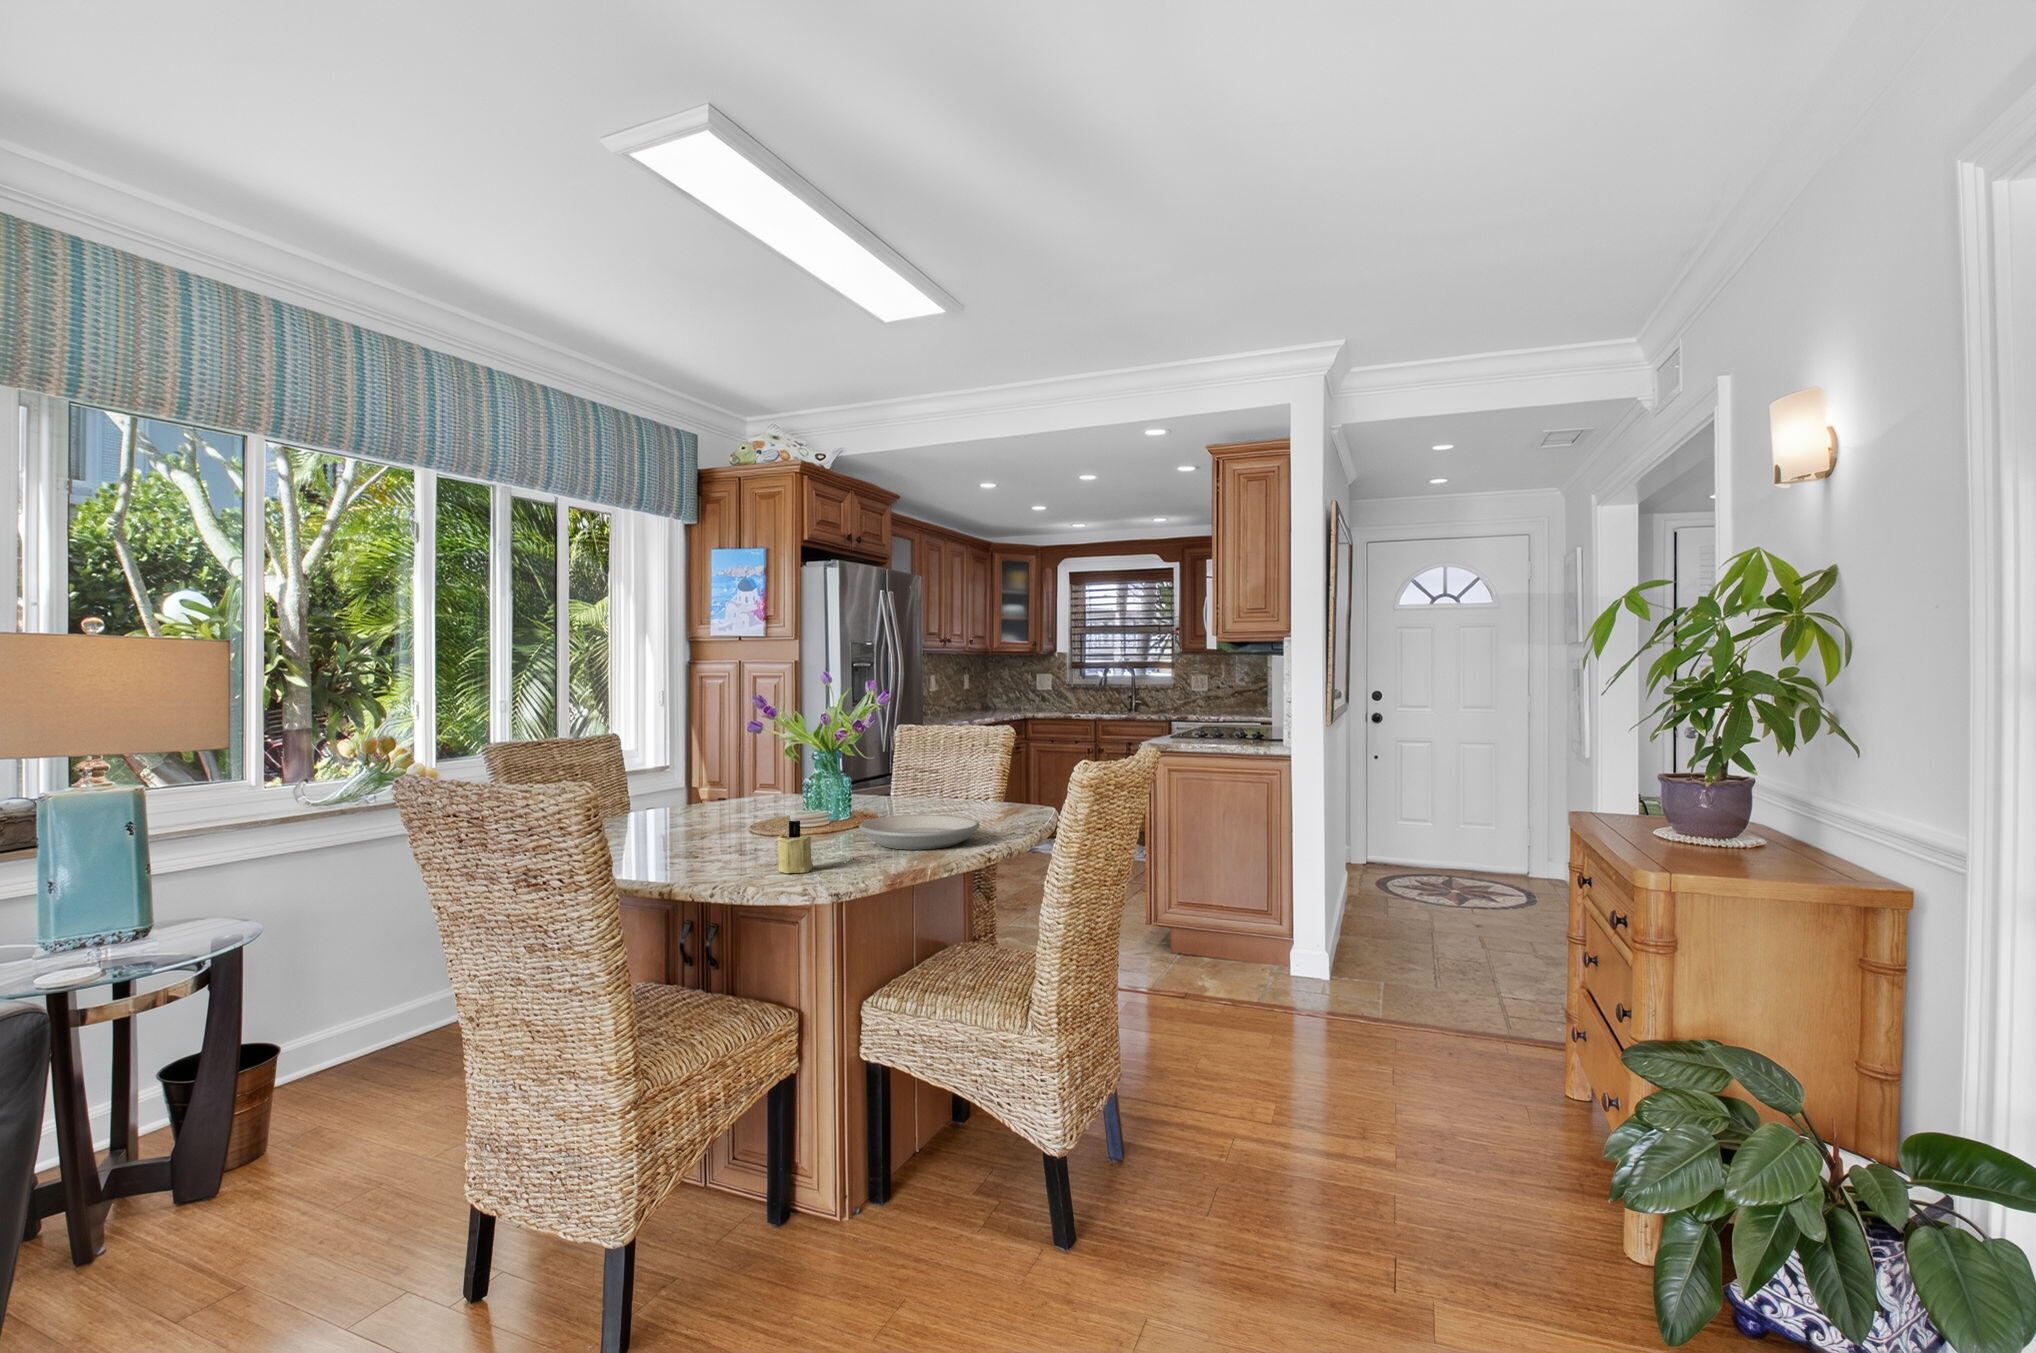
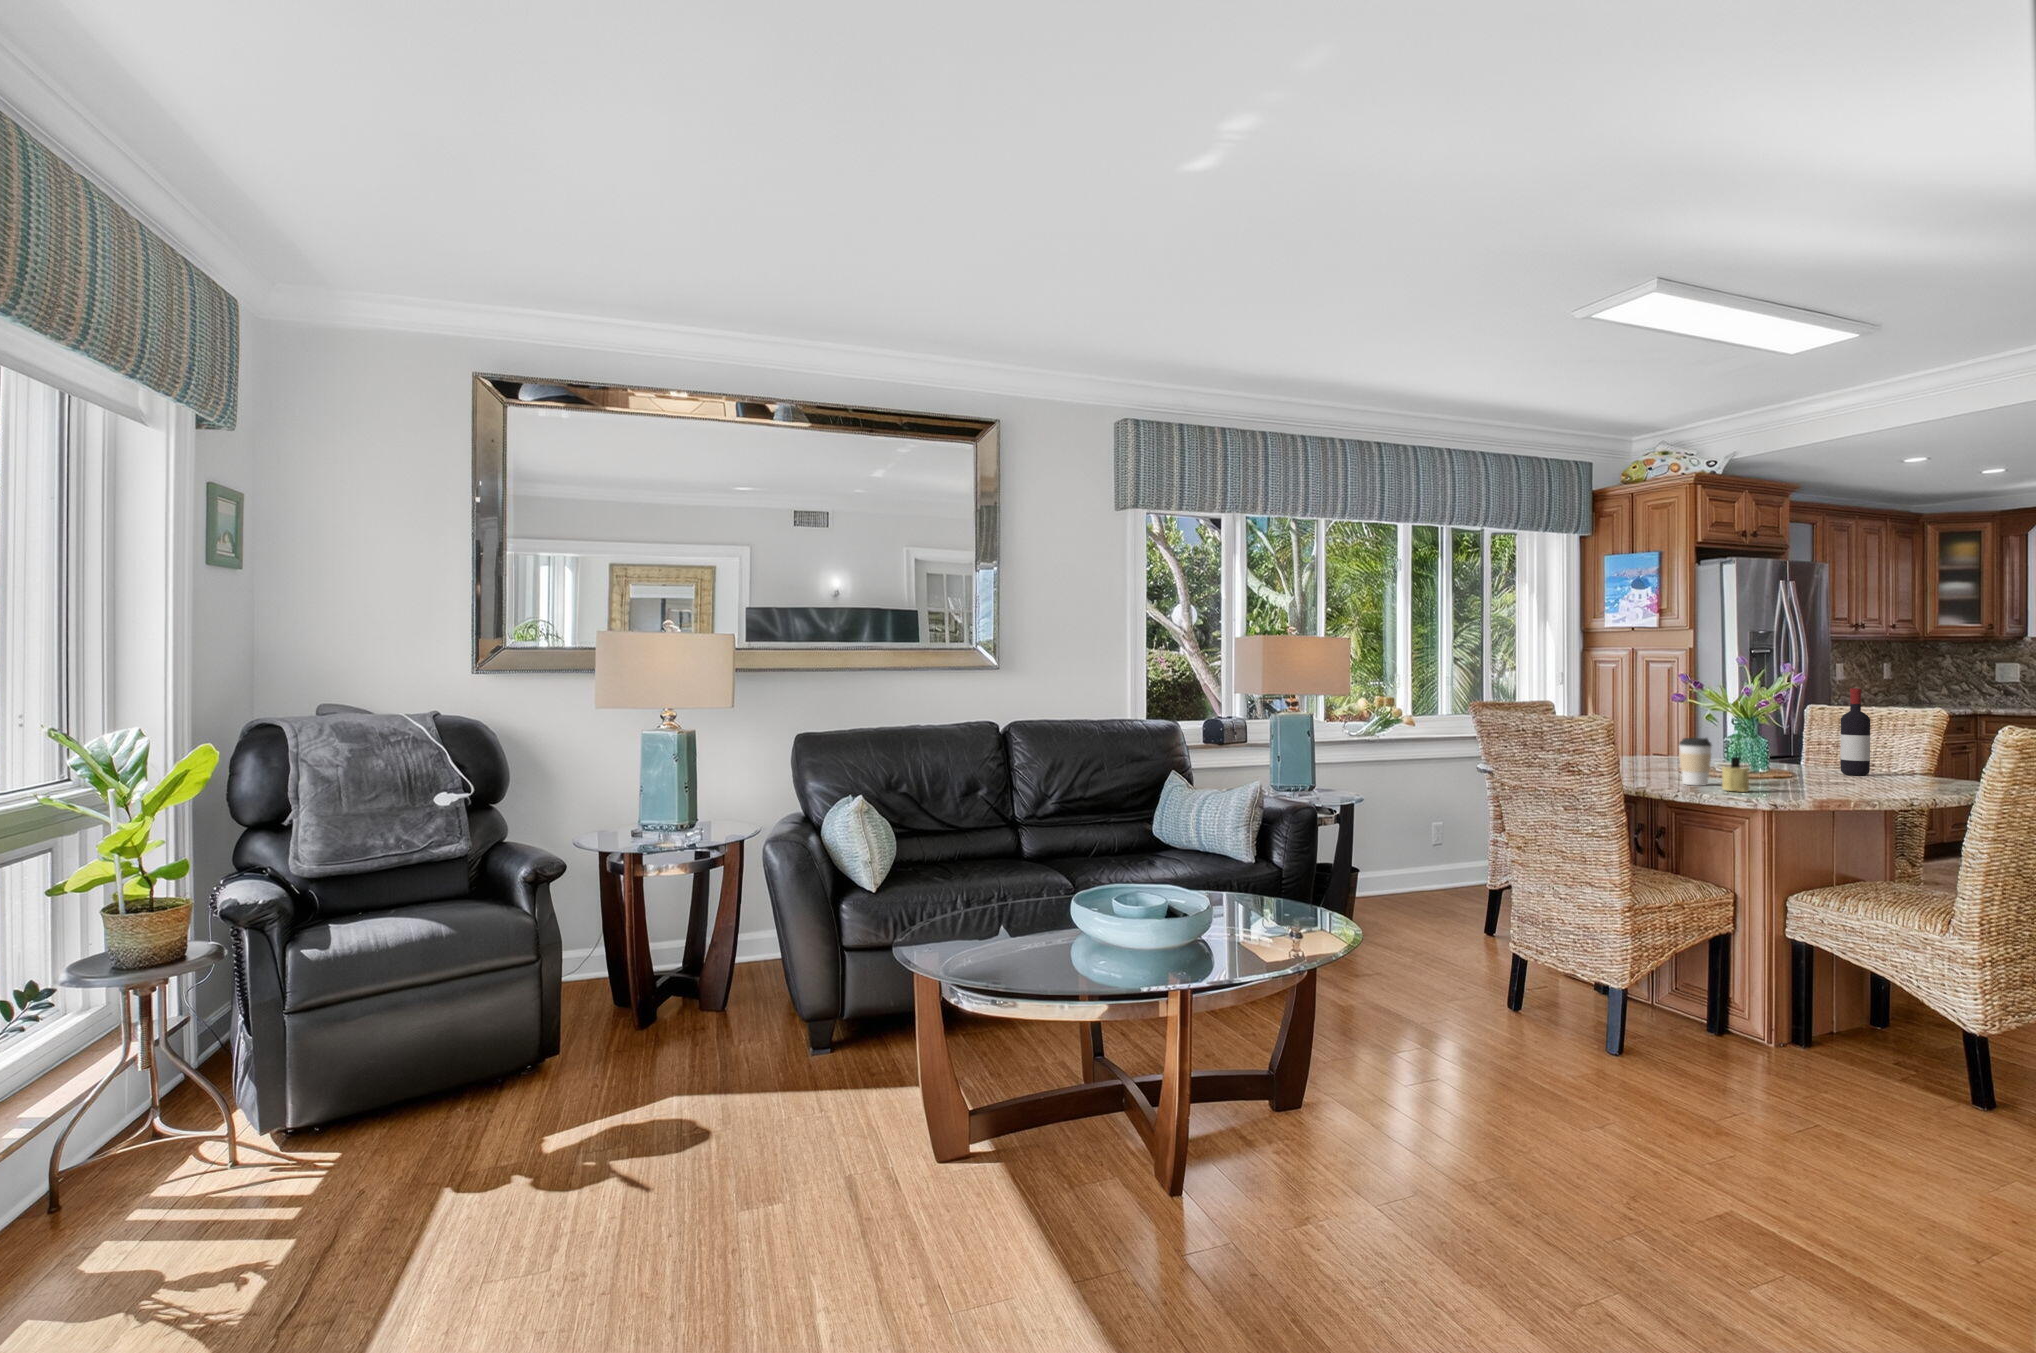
wine bottle: none [924,709,951,812] -> present [1840,688,1870,776]
coffee cup: none [731,789,773,861] -> present [1679,738,1711,785]
plate: present [859,815,979,850] -> none [1784,768,1902,791]

